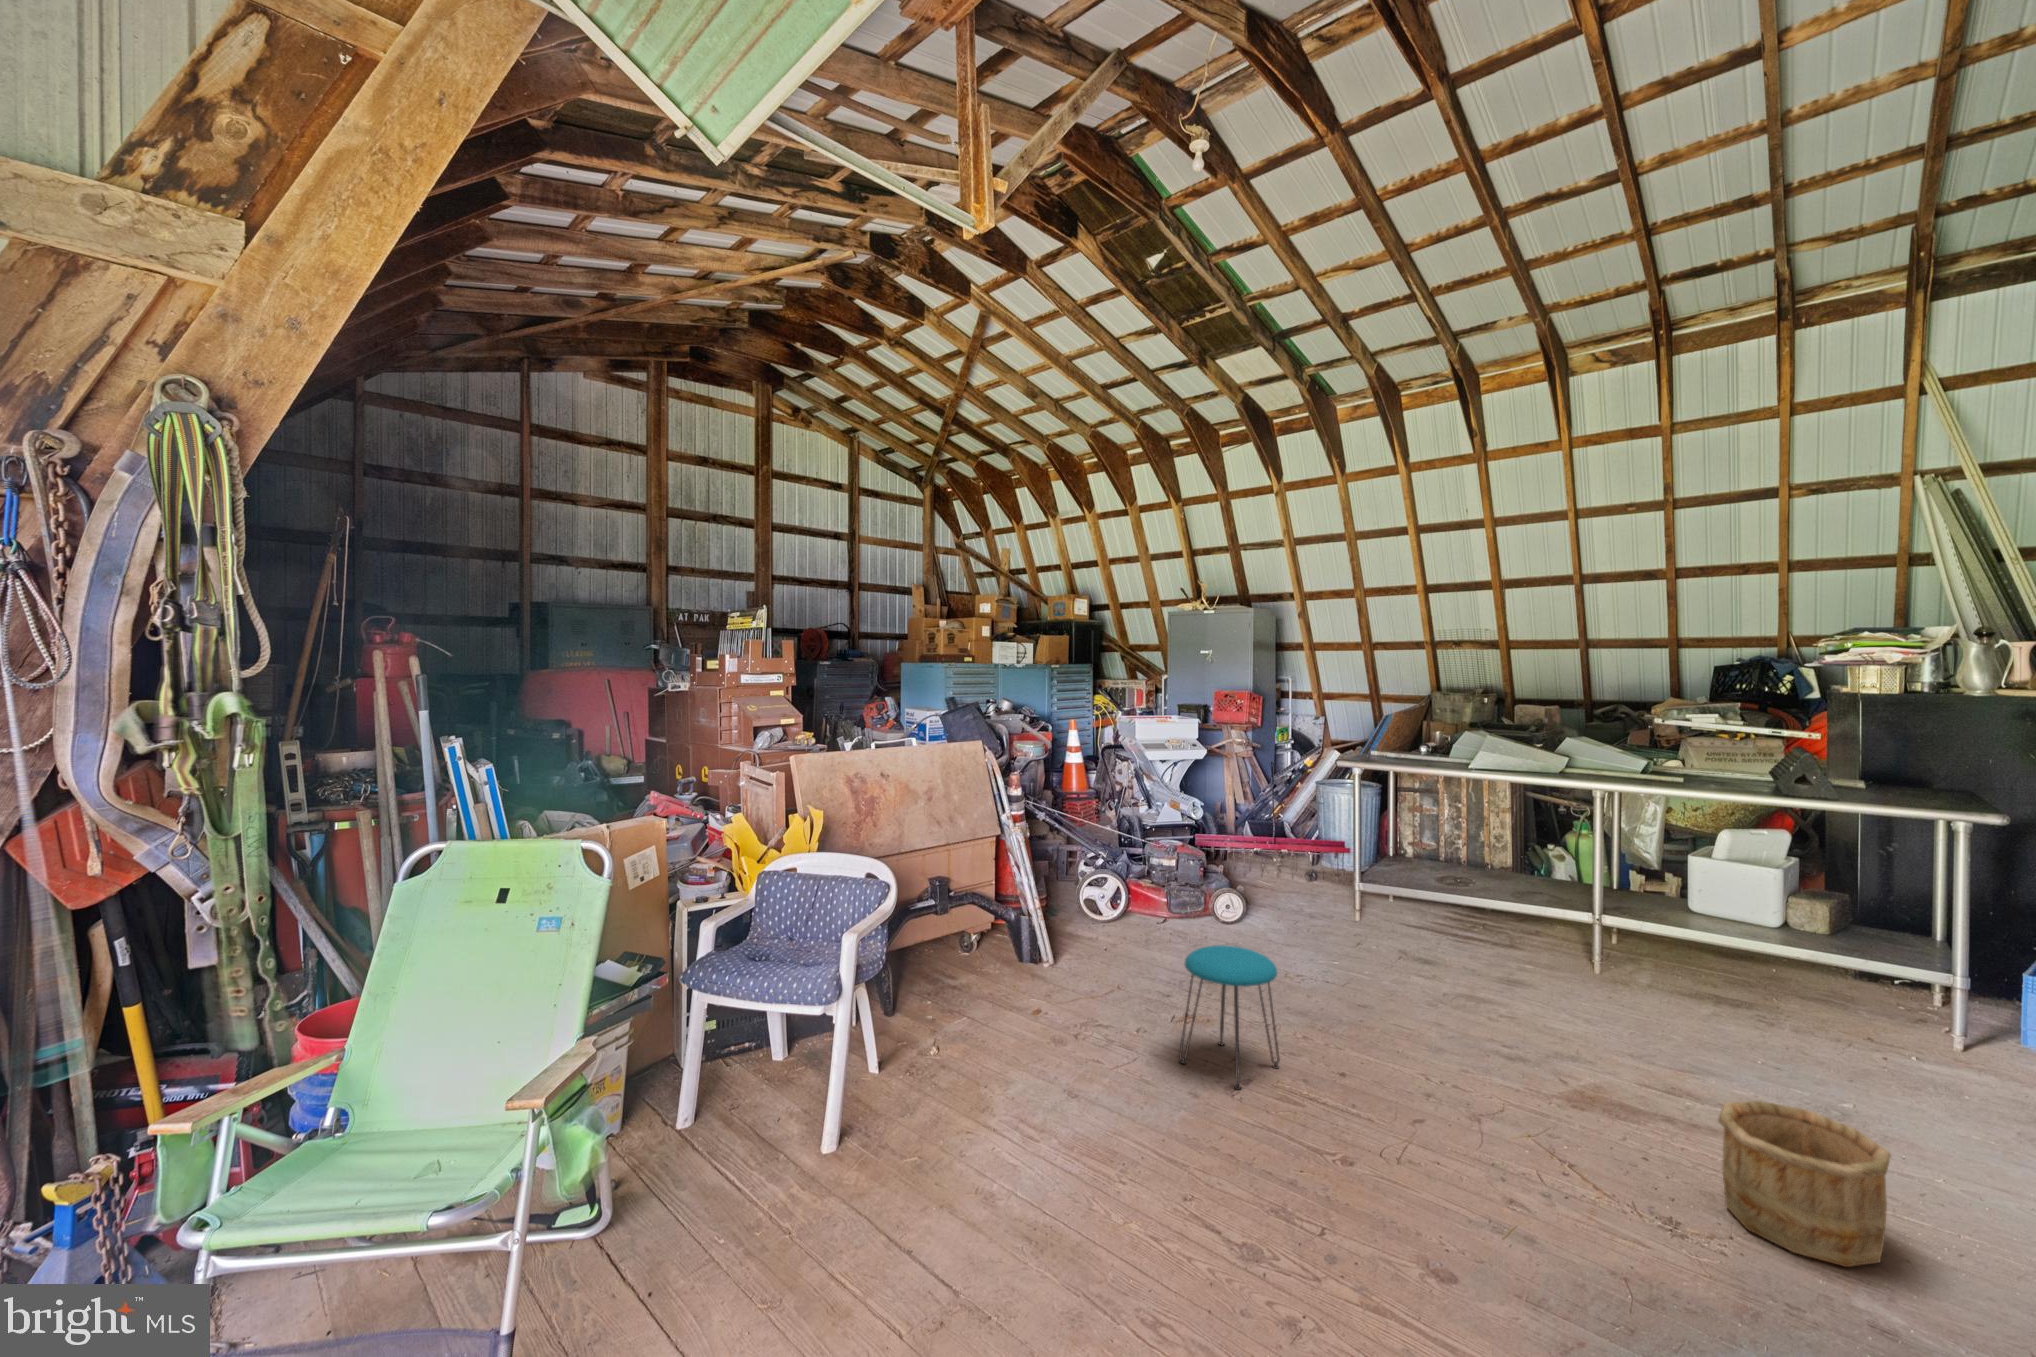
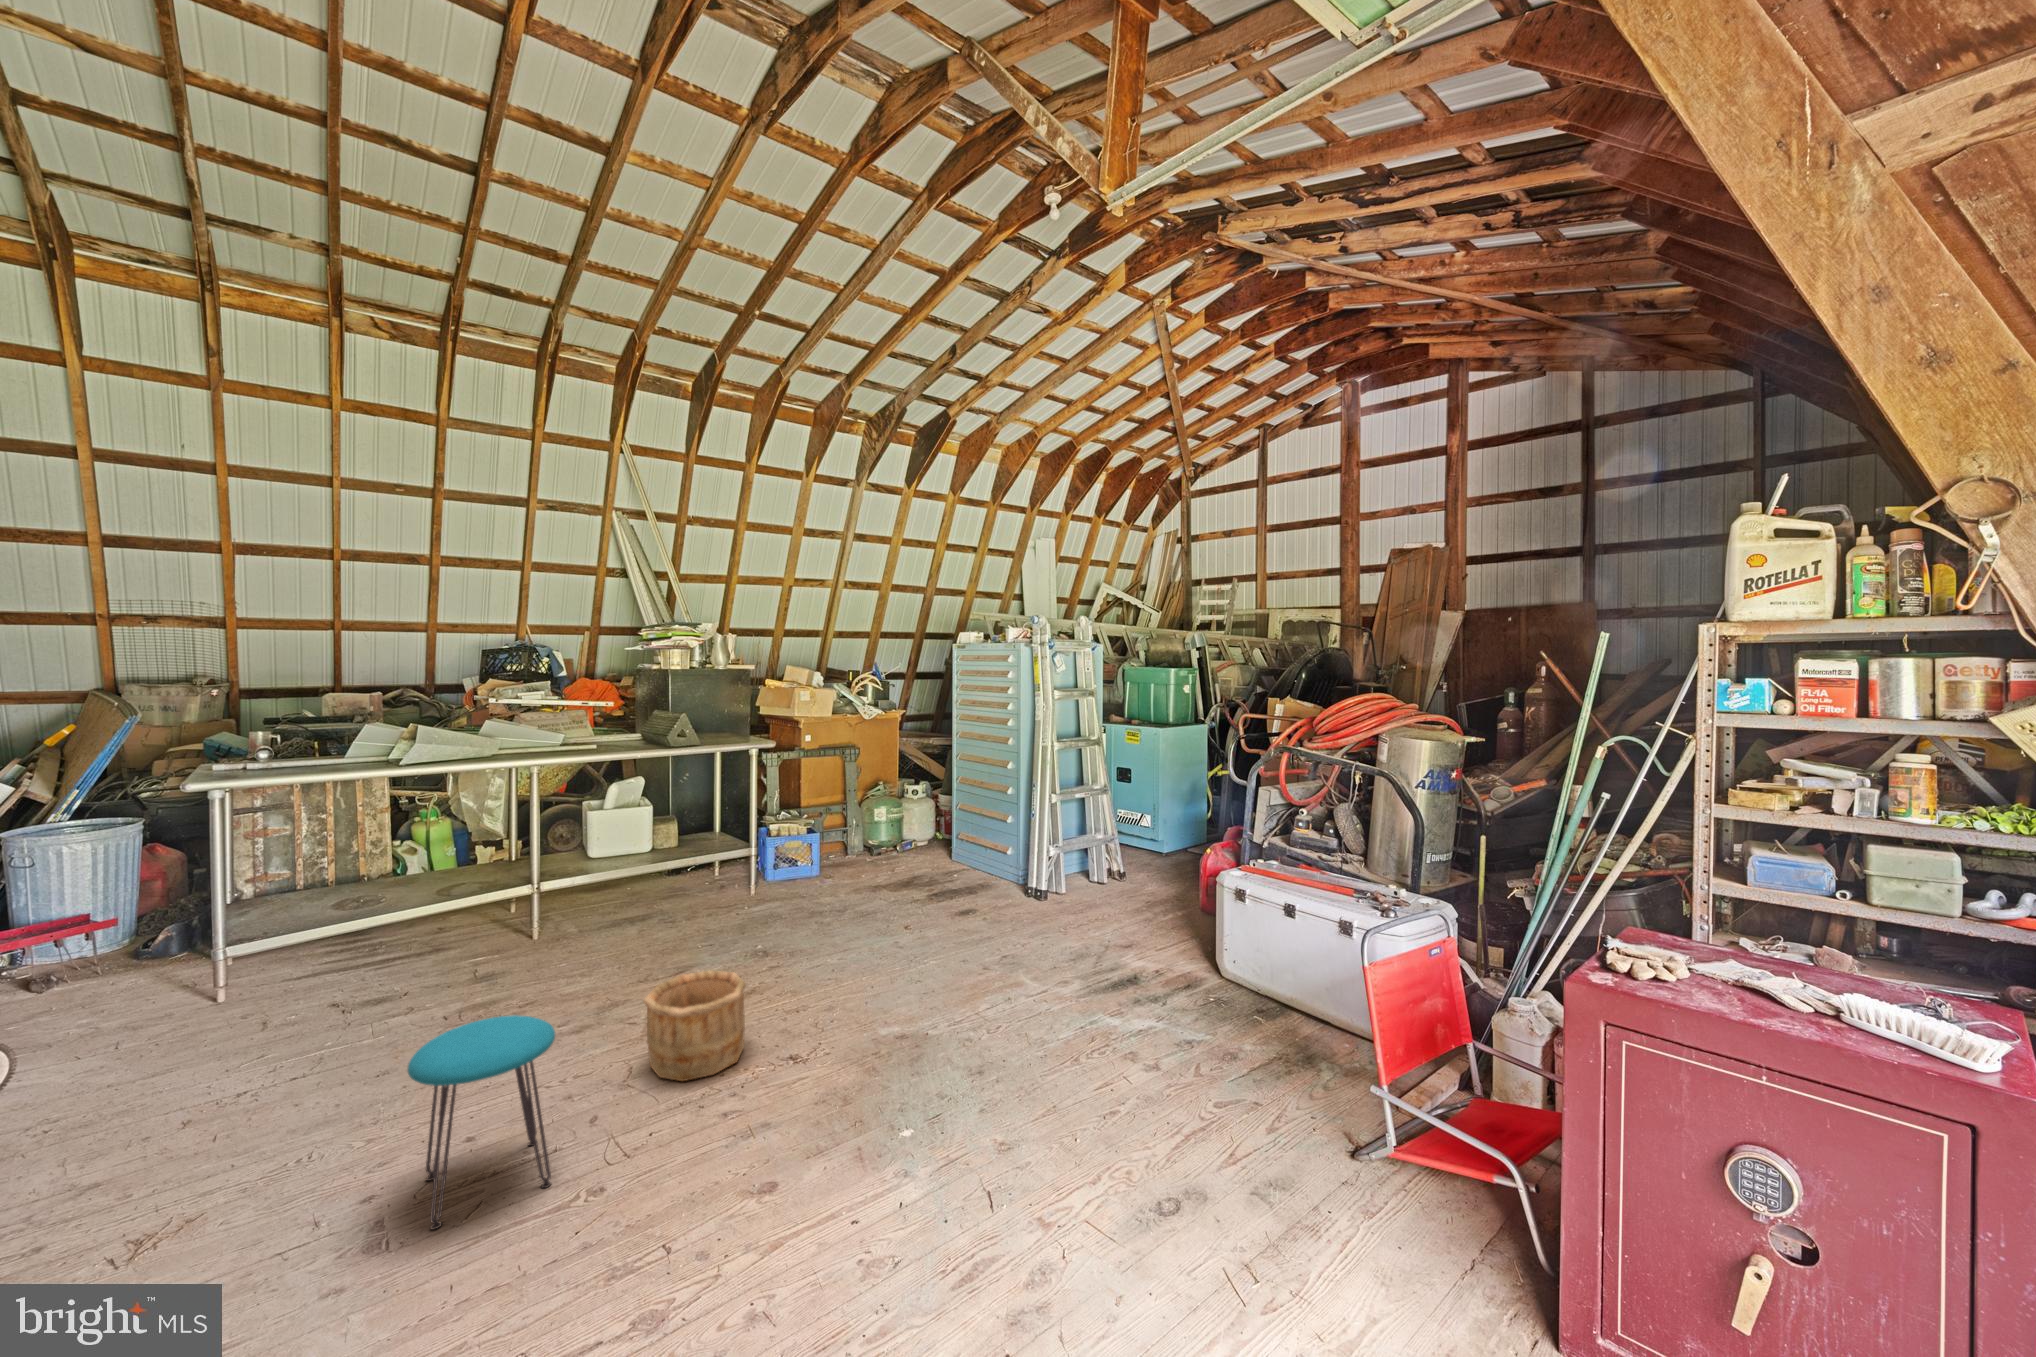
wooden bucket: present [1718,1101,1891,1267] -> present [643,971,746,1081]

